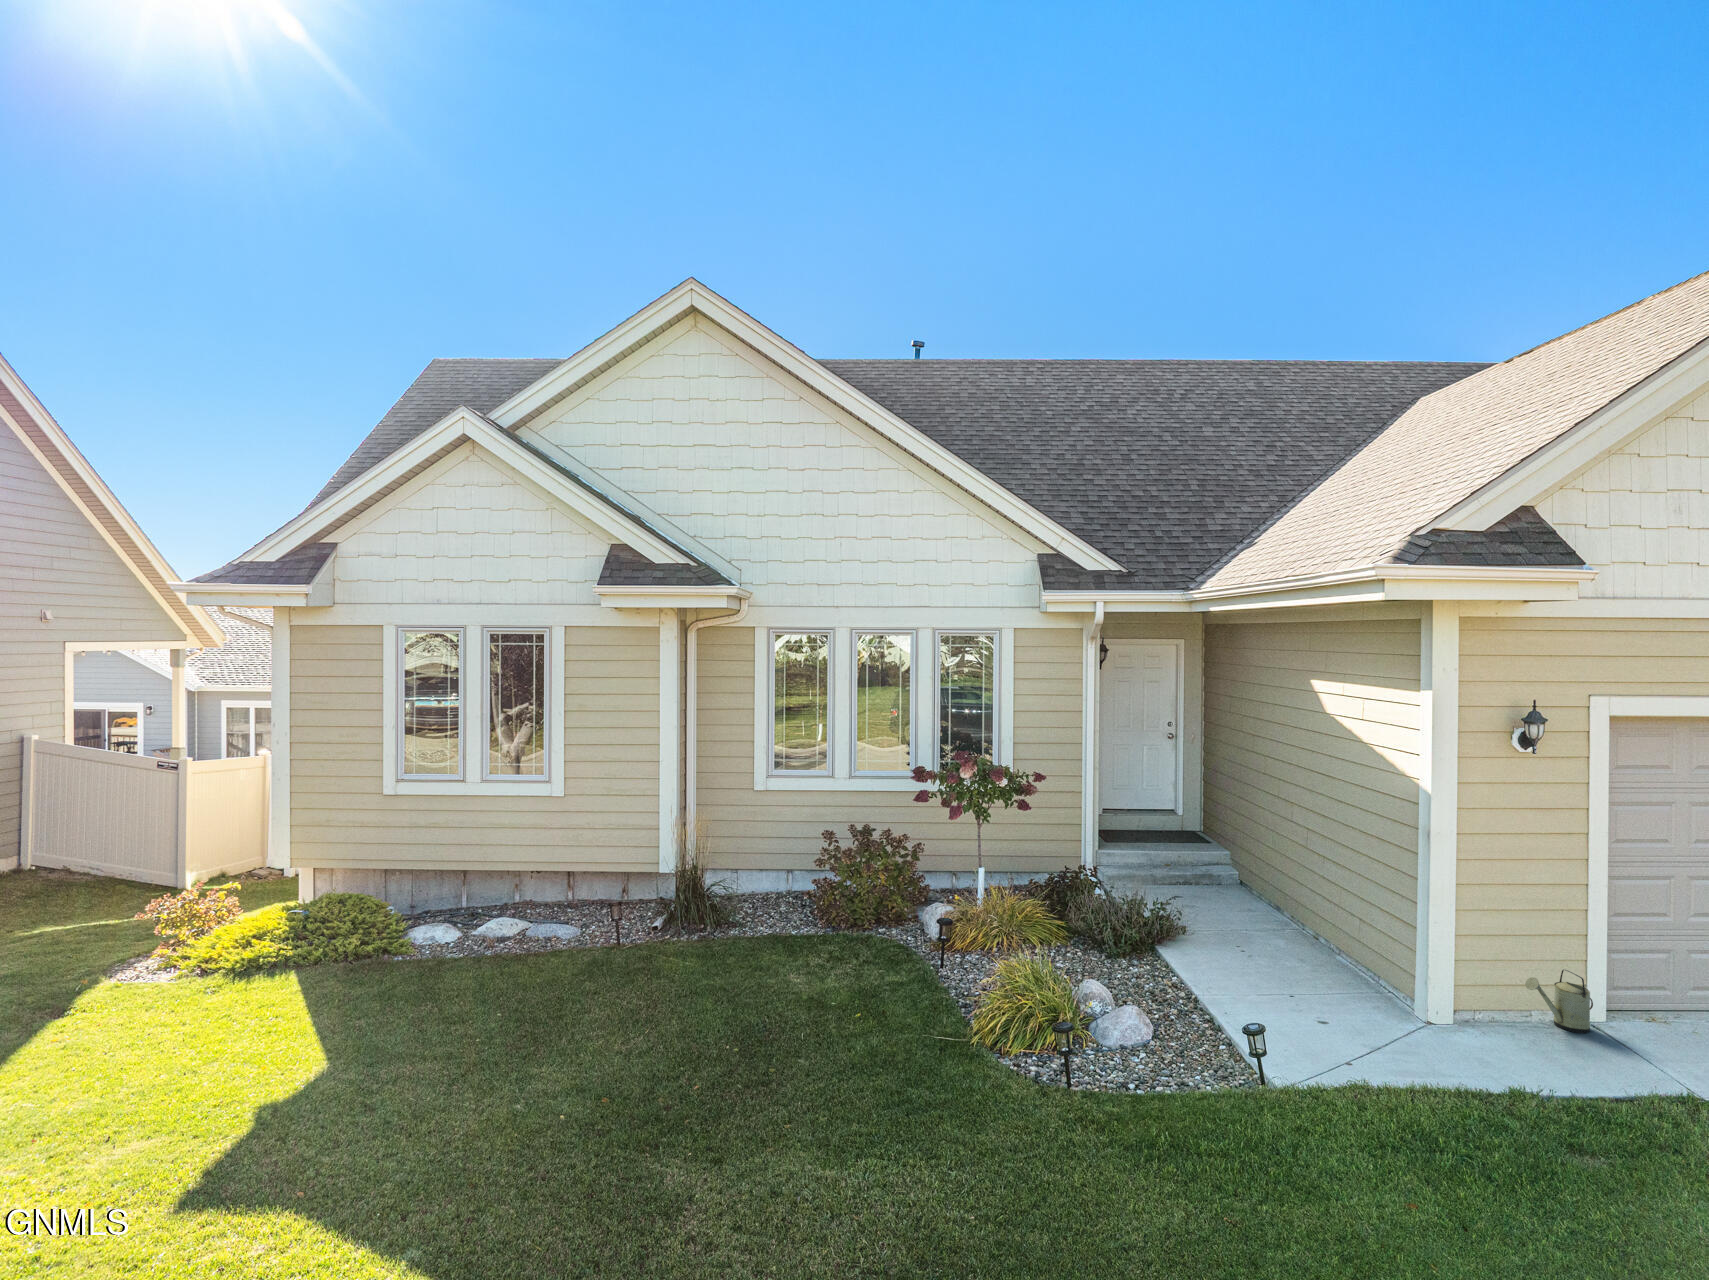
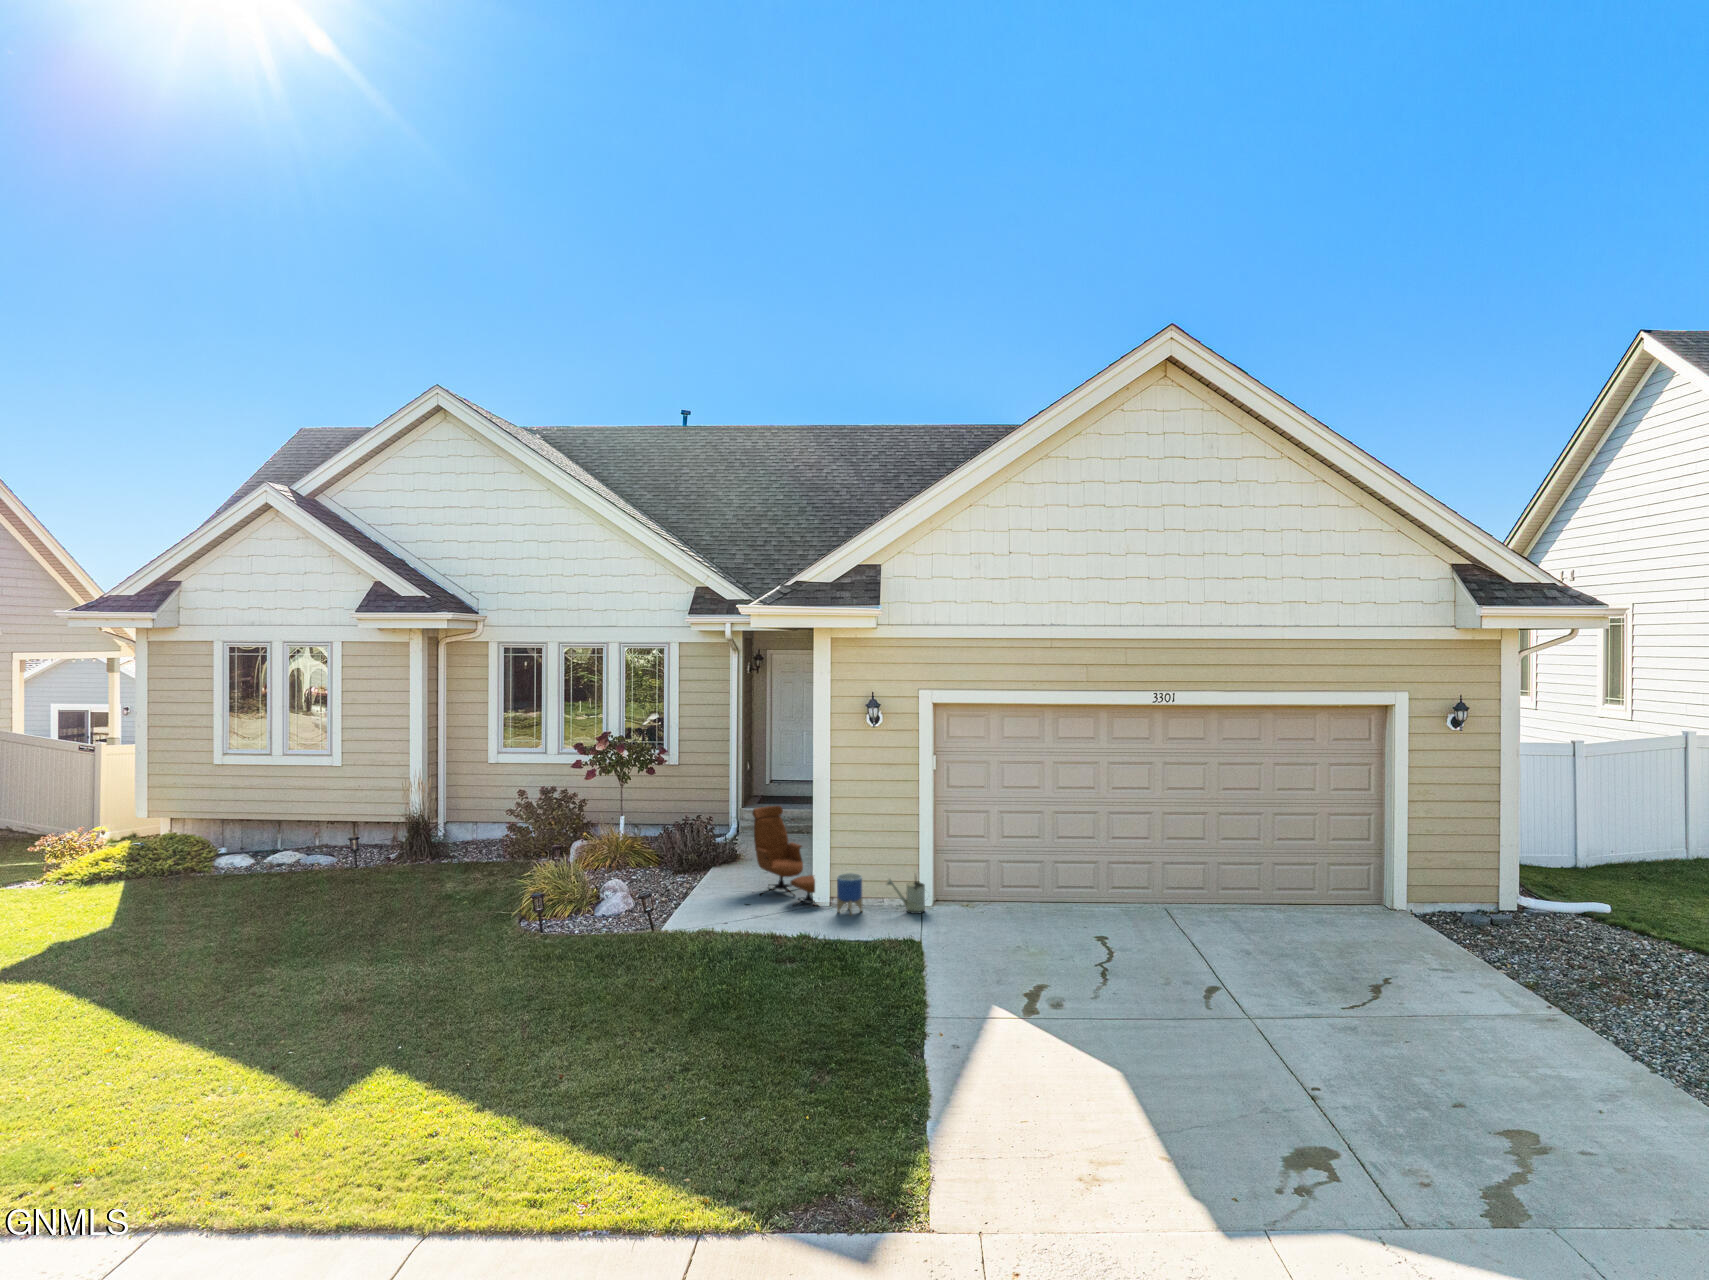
lounge chair: none [1246,859,1413,1020] -> present [752,806,815,903]
planter: none [1455,970,1503,1039] -> present [837,873,863,915]

